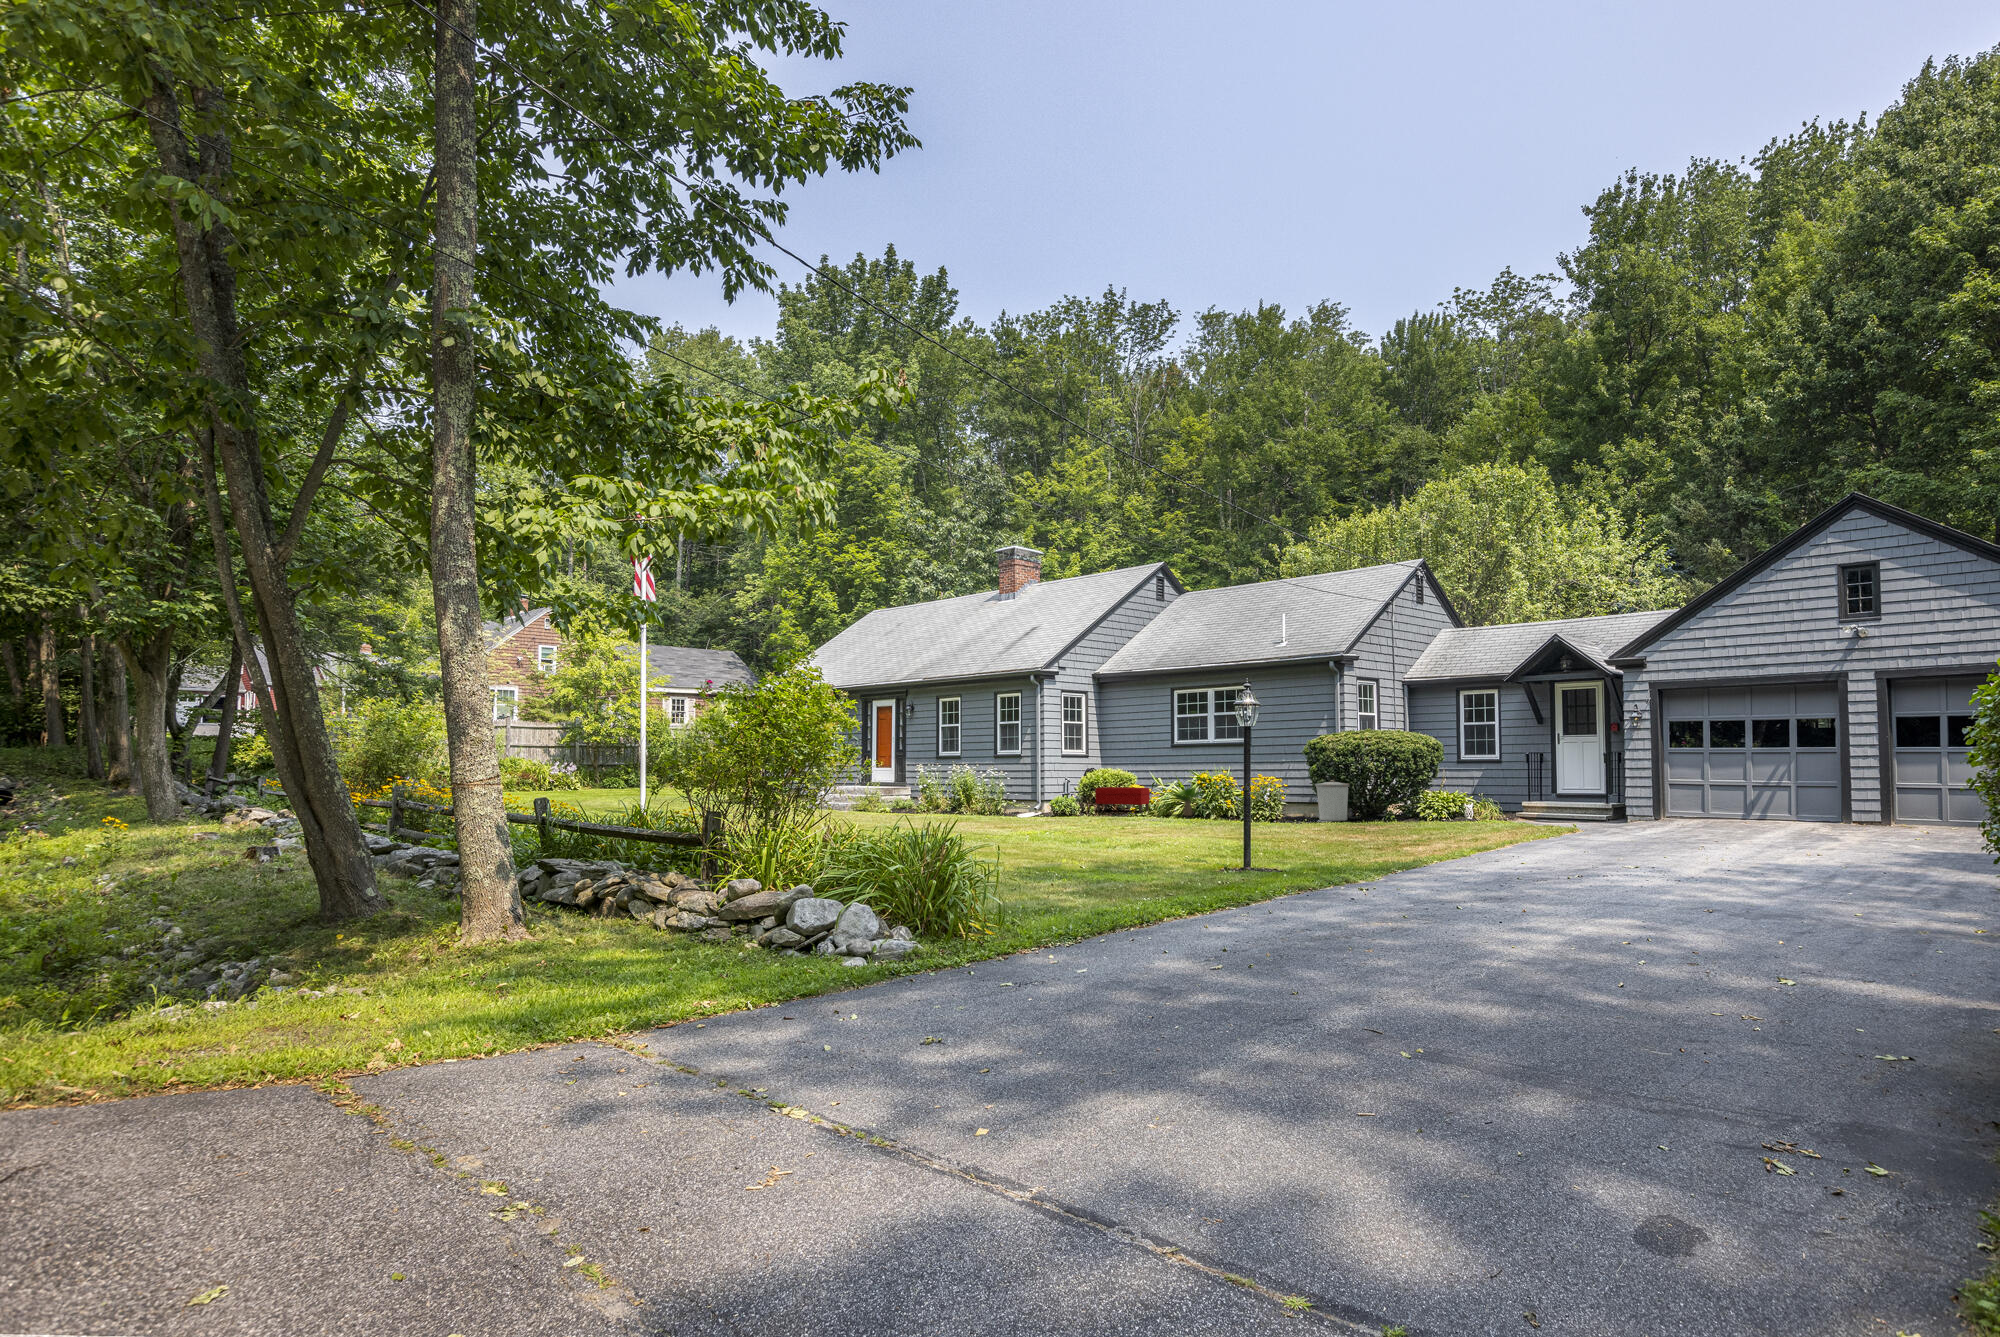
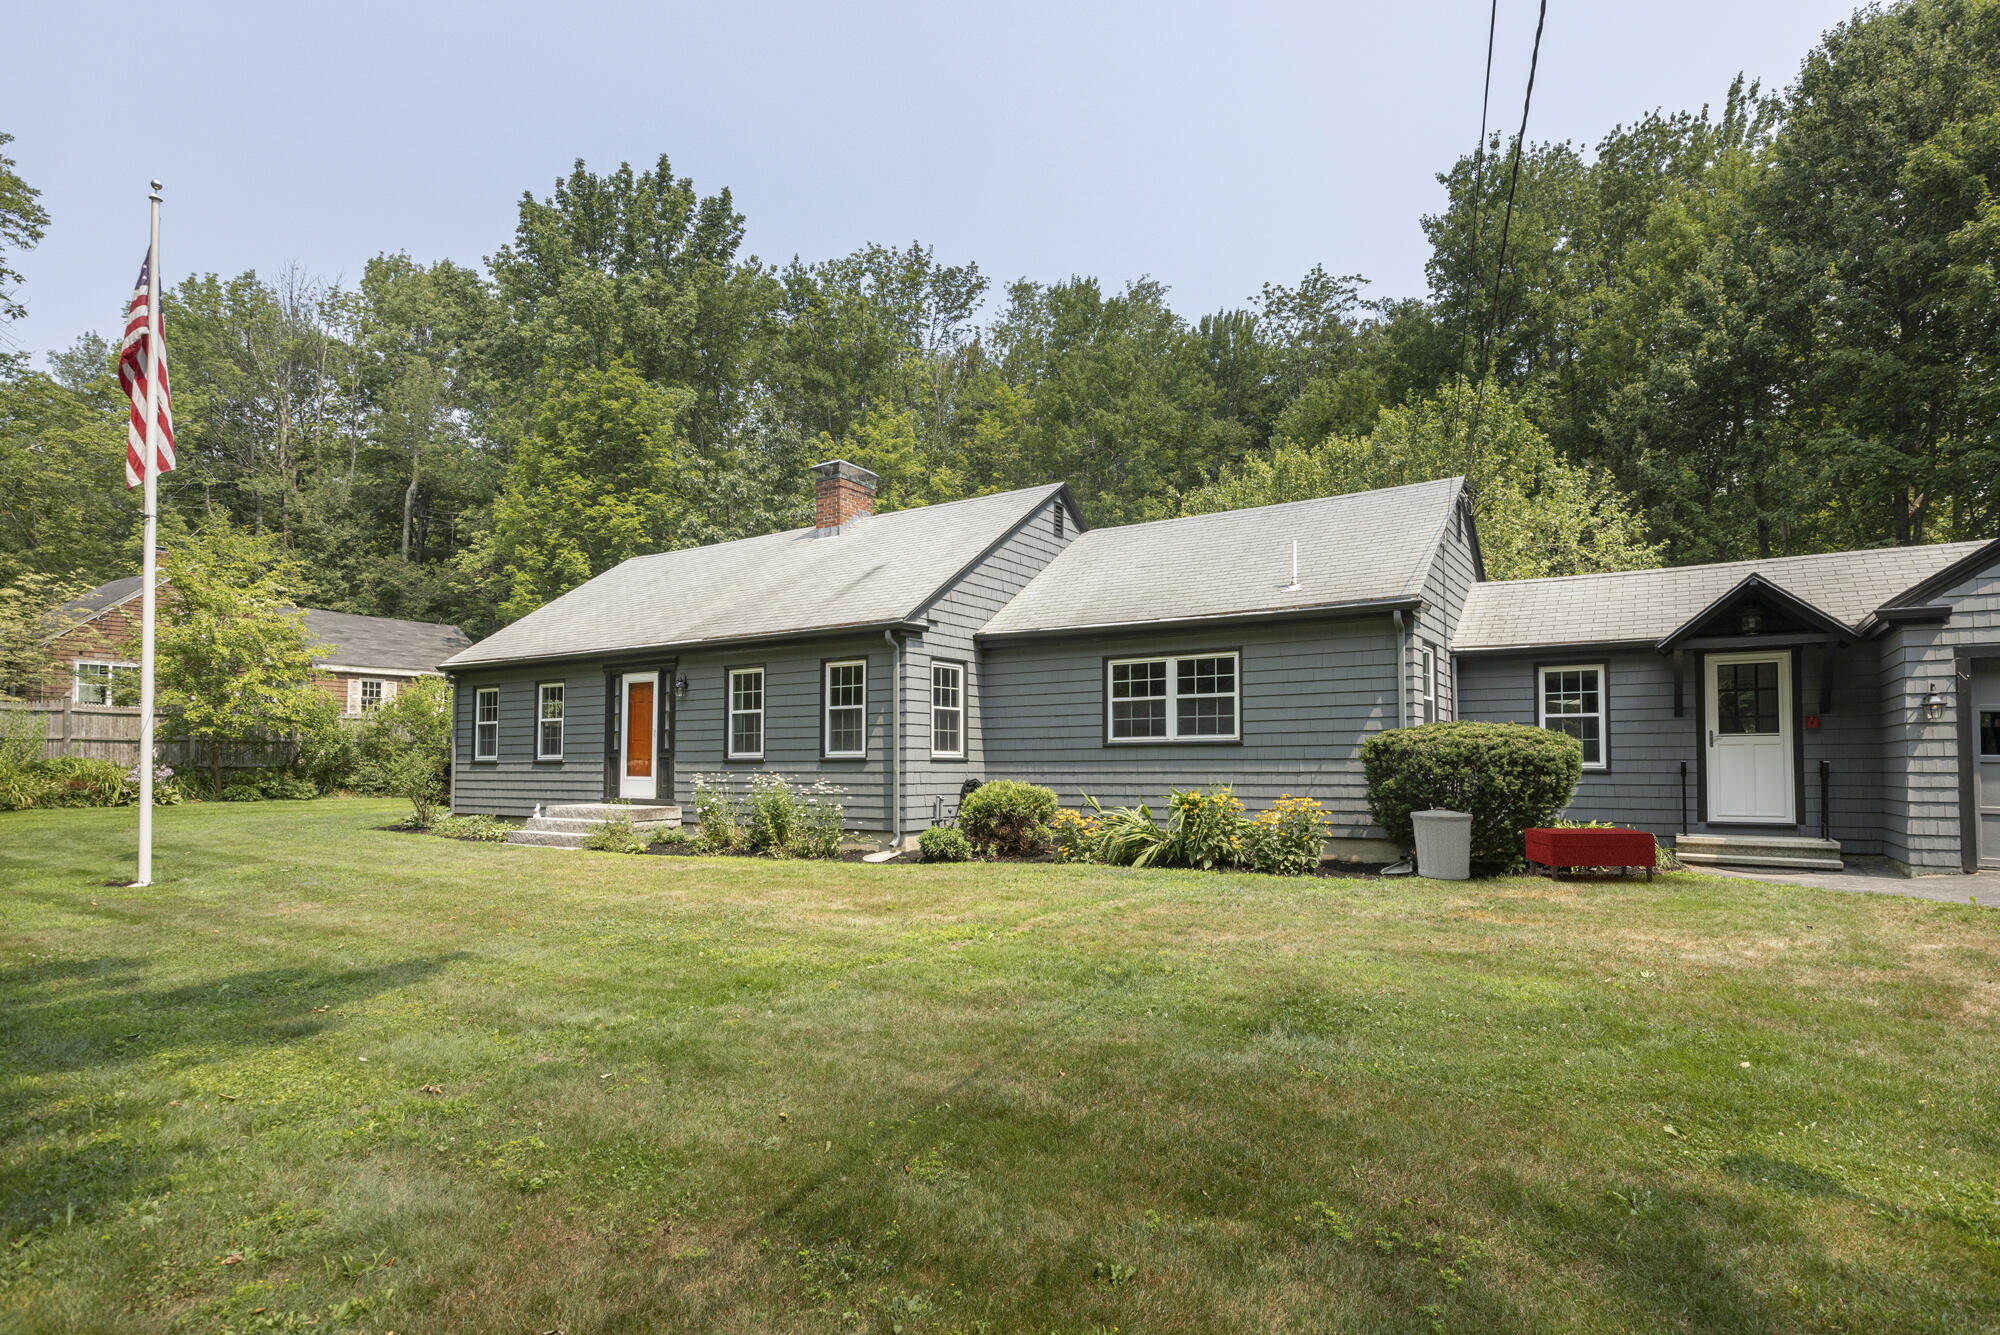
bench: present [1095,787,1150,812] -> present [1525,828,1656,881]
potted plant: present [1174,787,1202,816] -> none [1146,815,1208,868]

